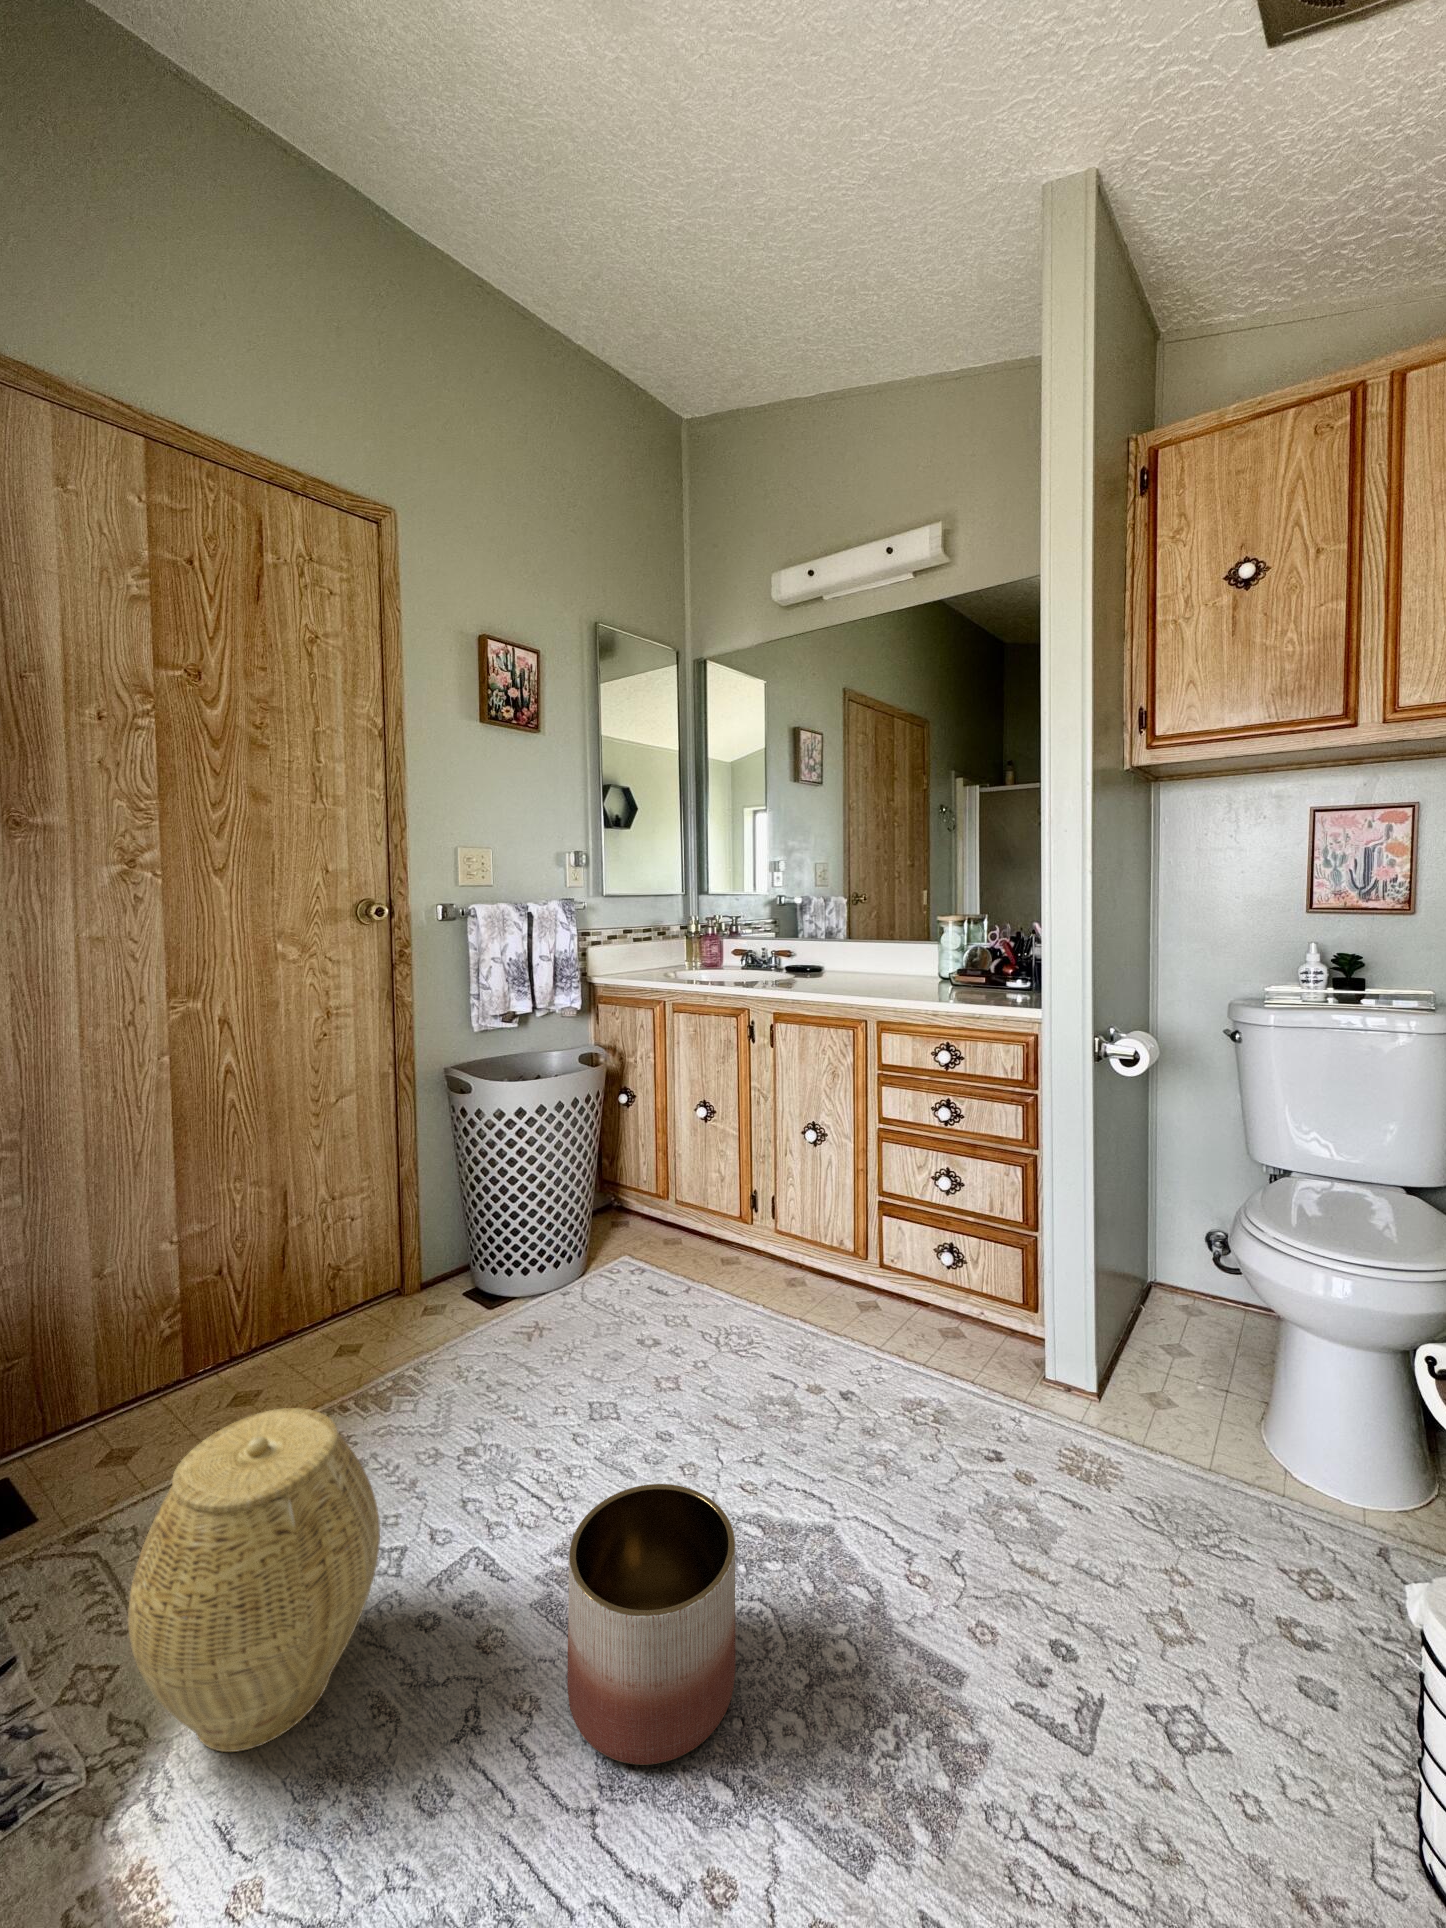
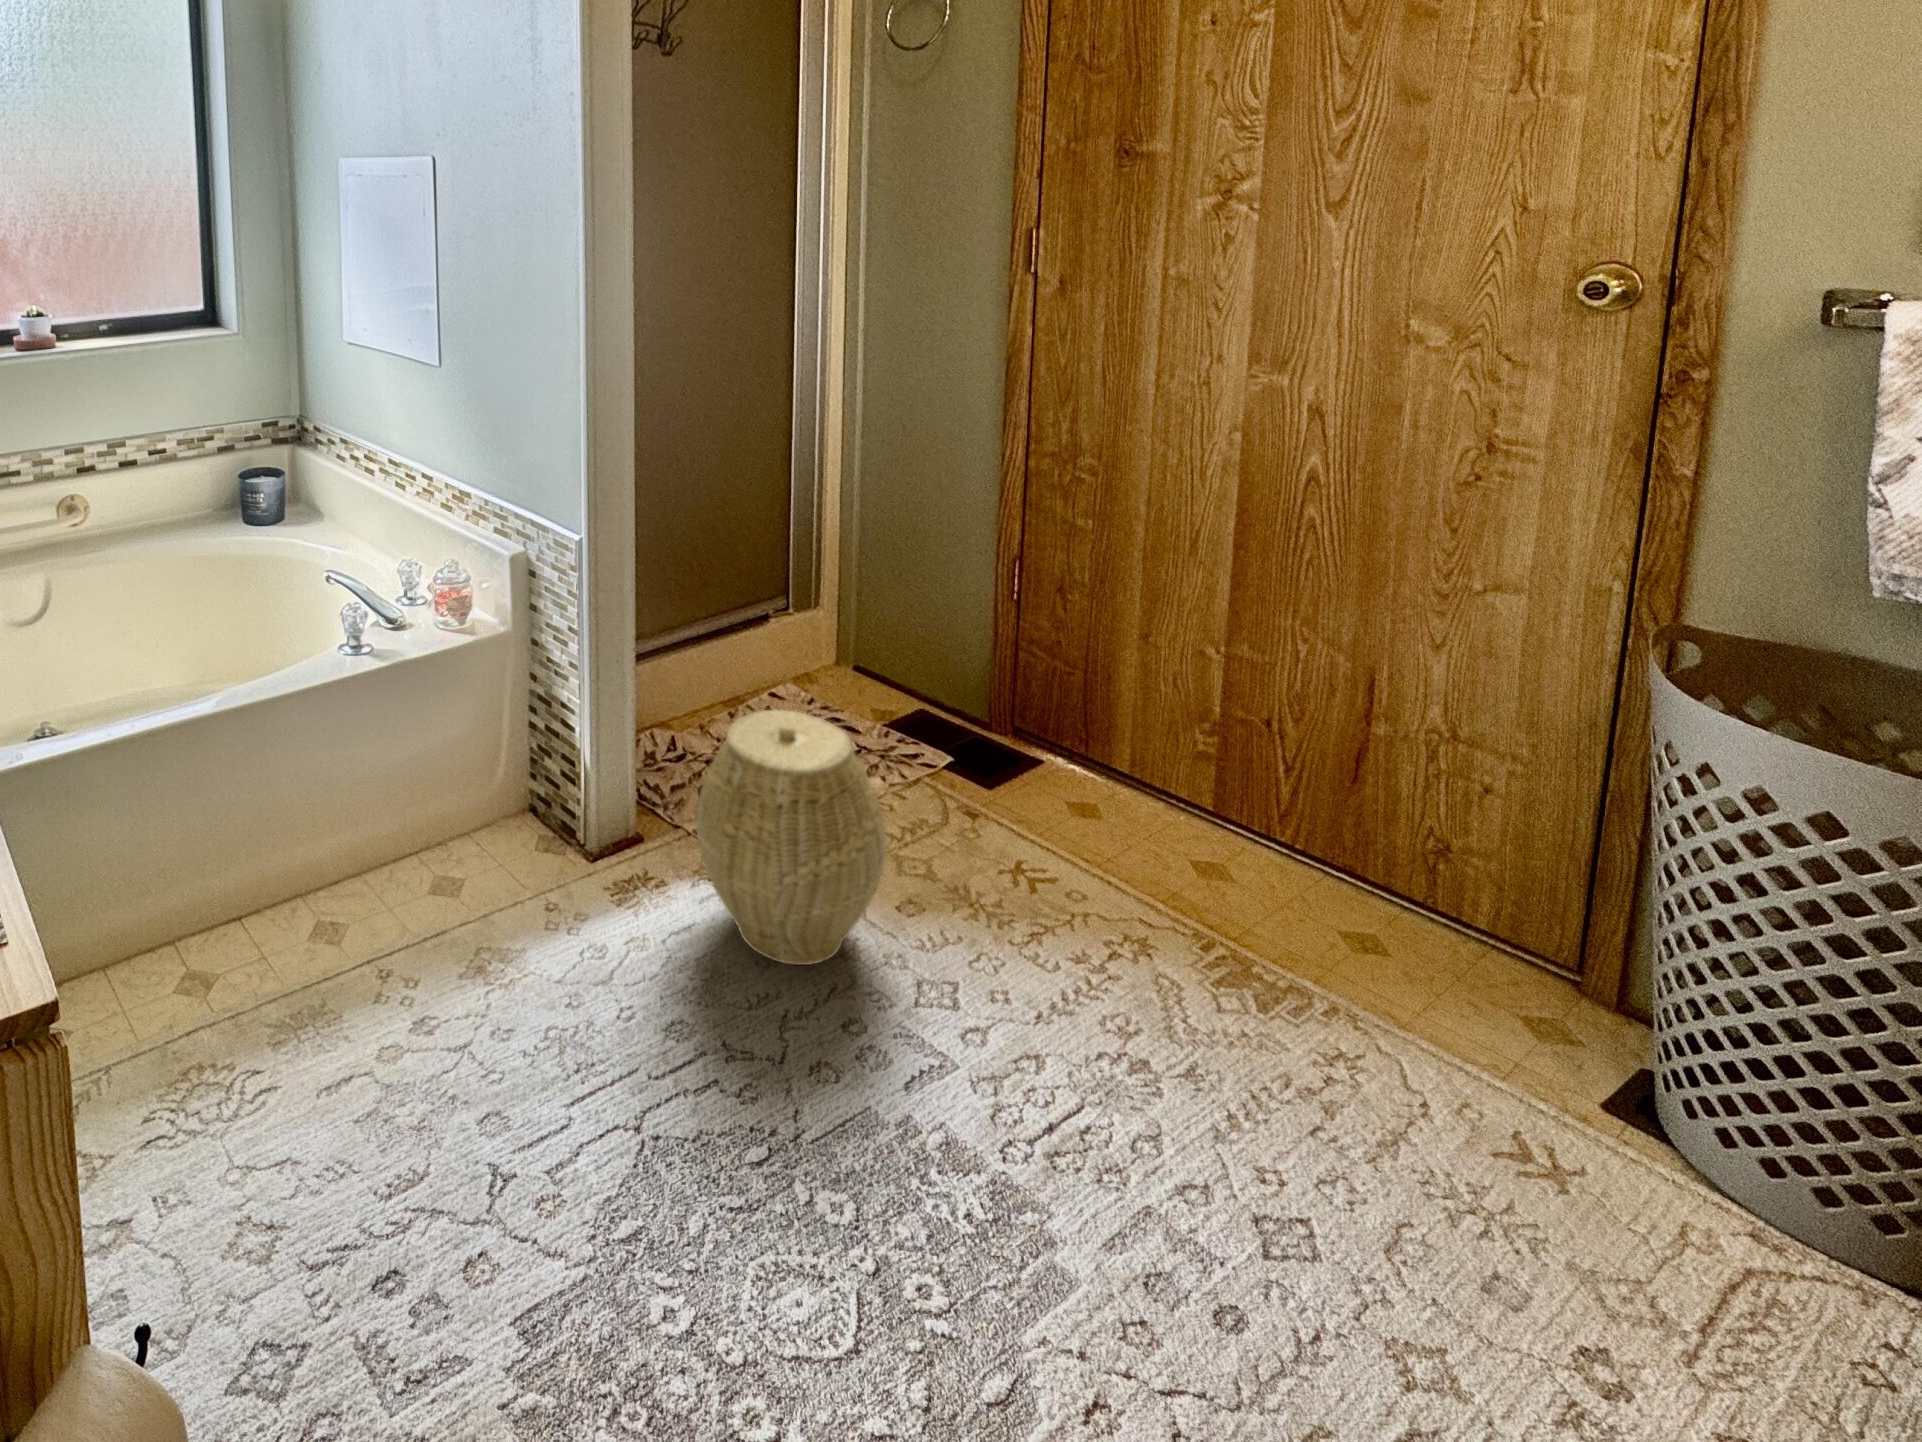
planter: present [567,1484,736,1765] -> none [654,987,847,1276]

